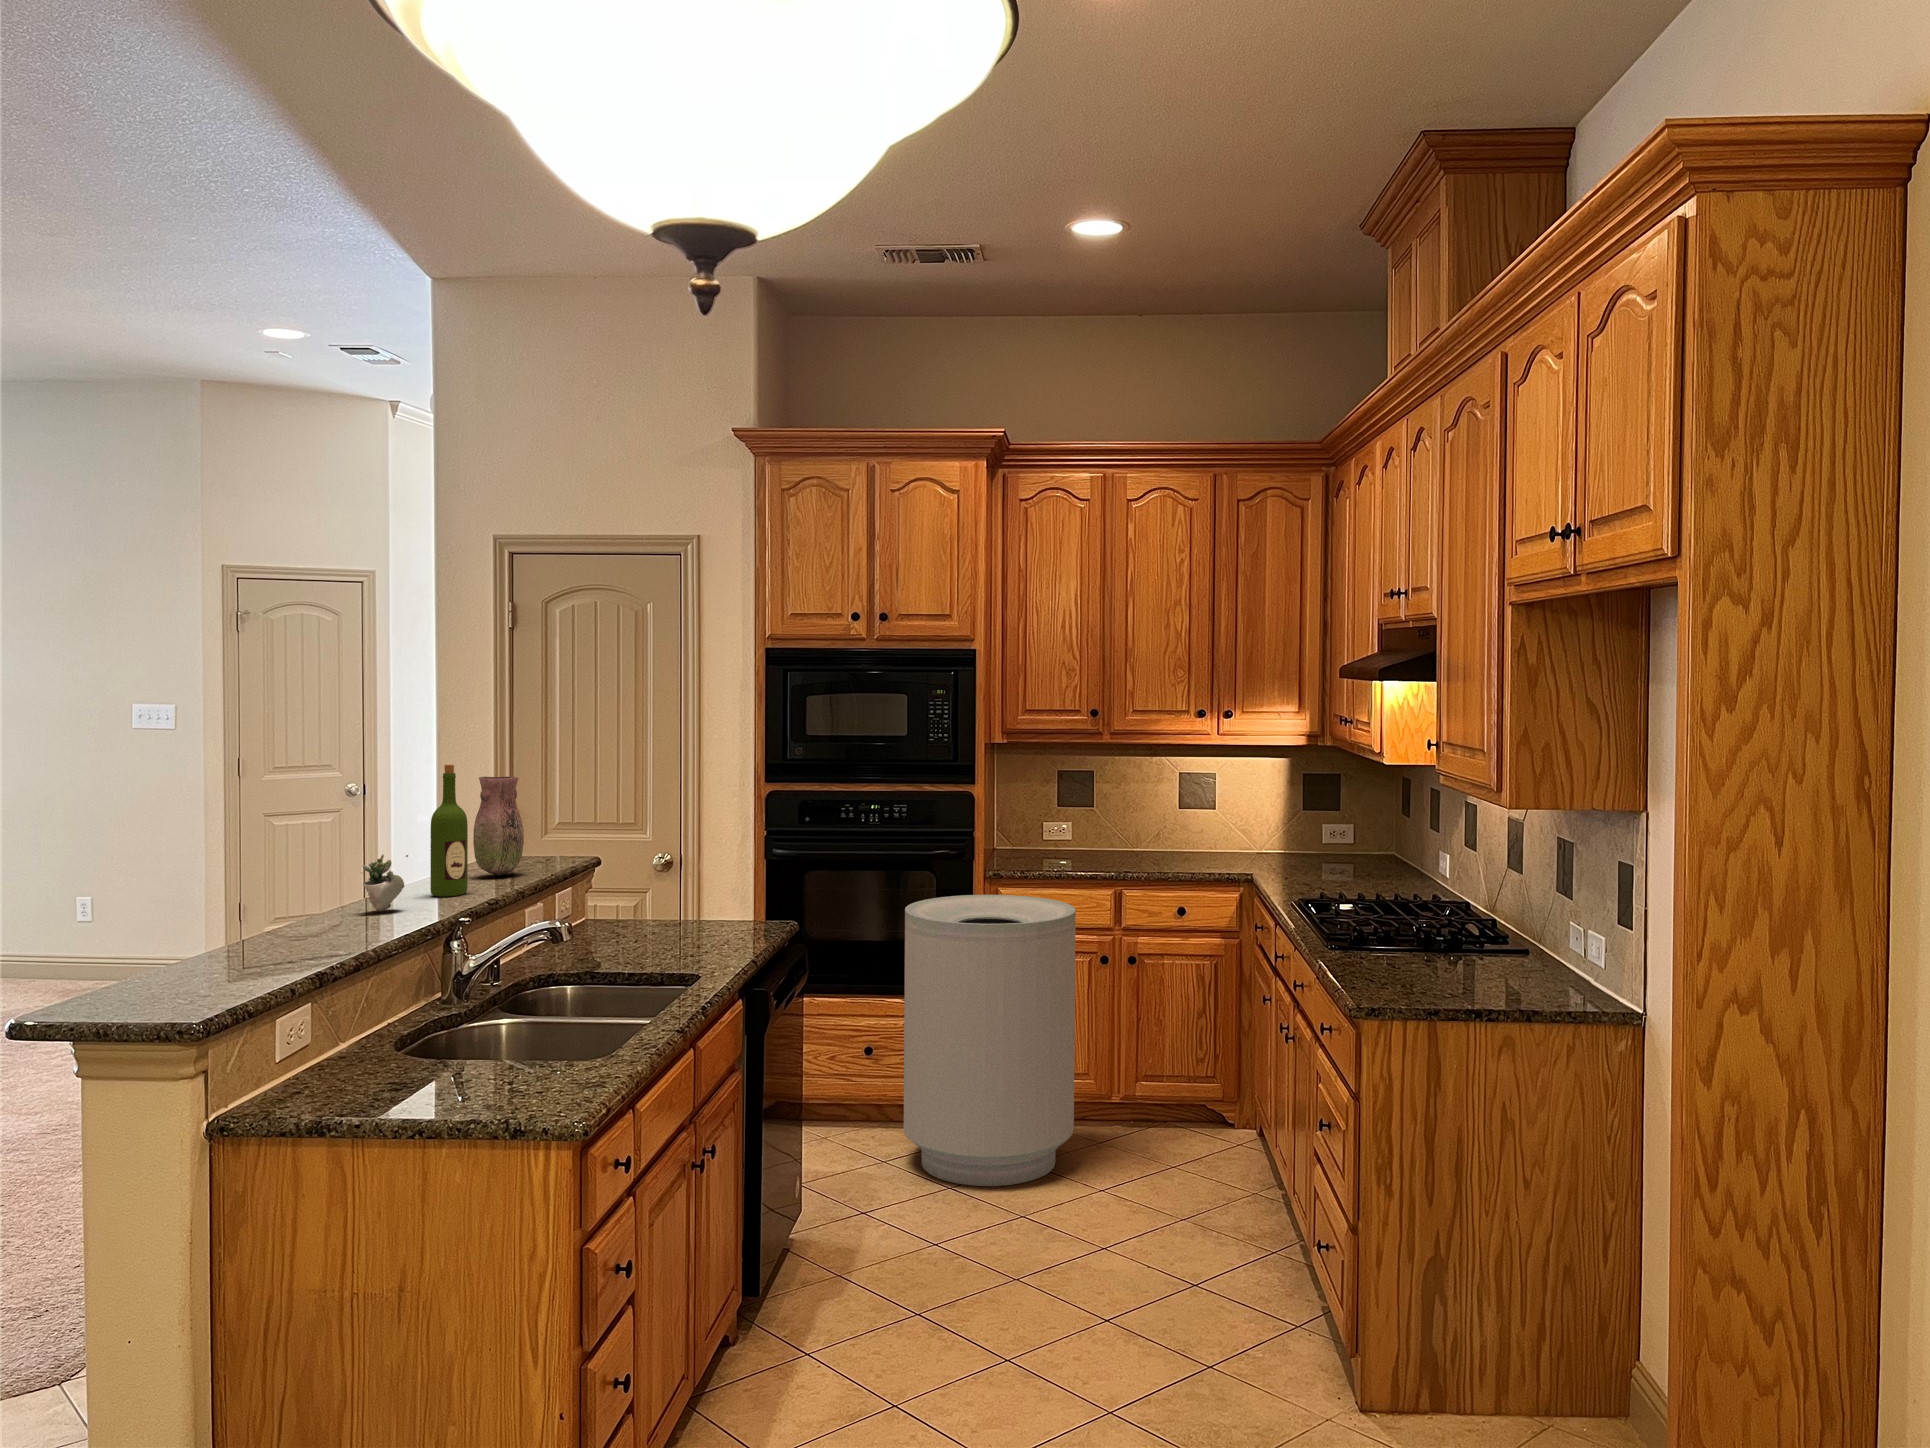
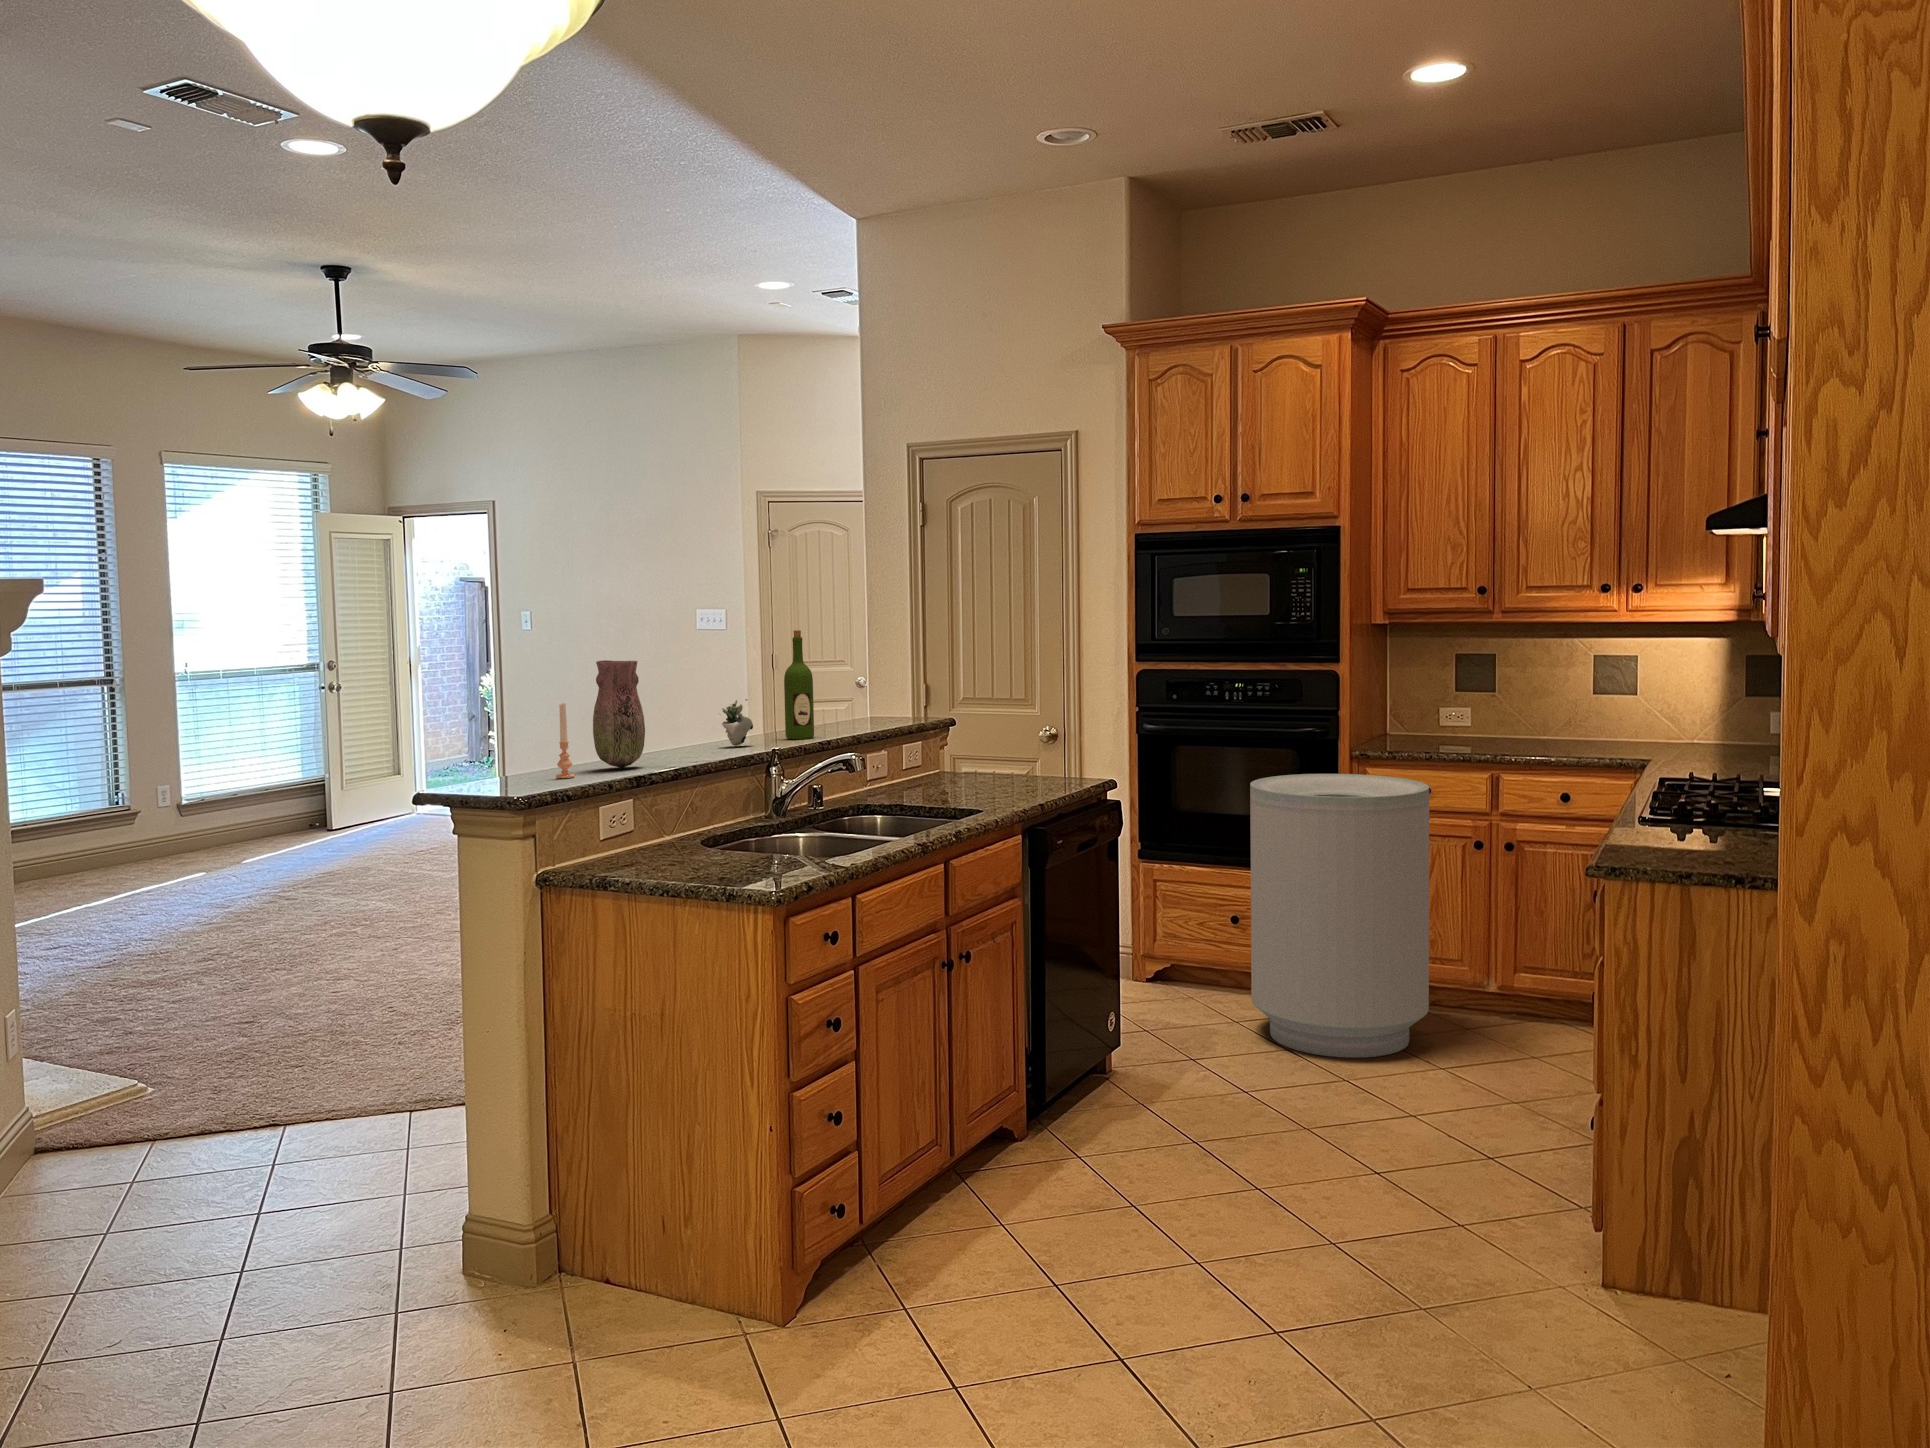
vase: present [473,776,524,876] -> present [593,660,645,768]
candle: none [195,883,223,985] -> present [556,704,575,778]

